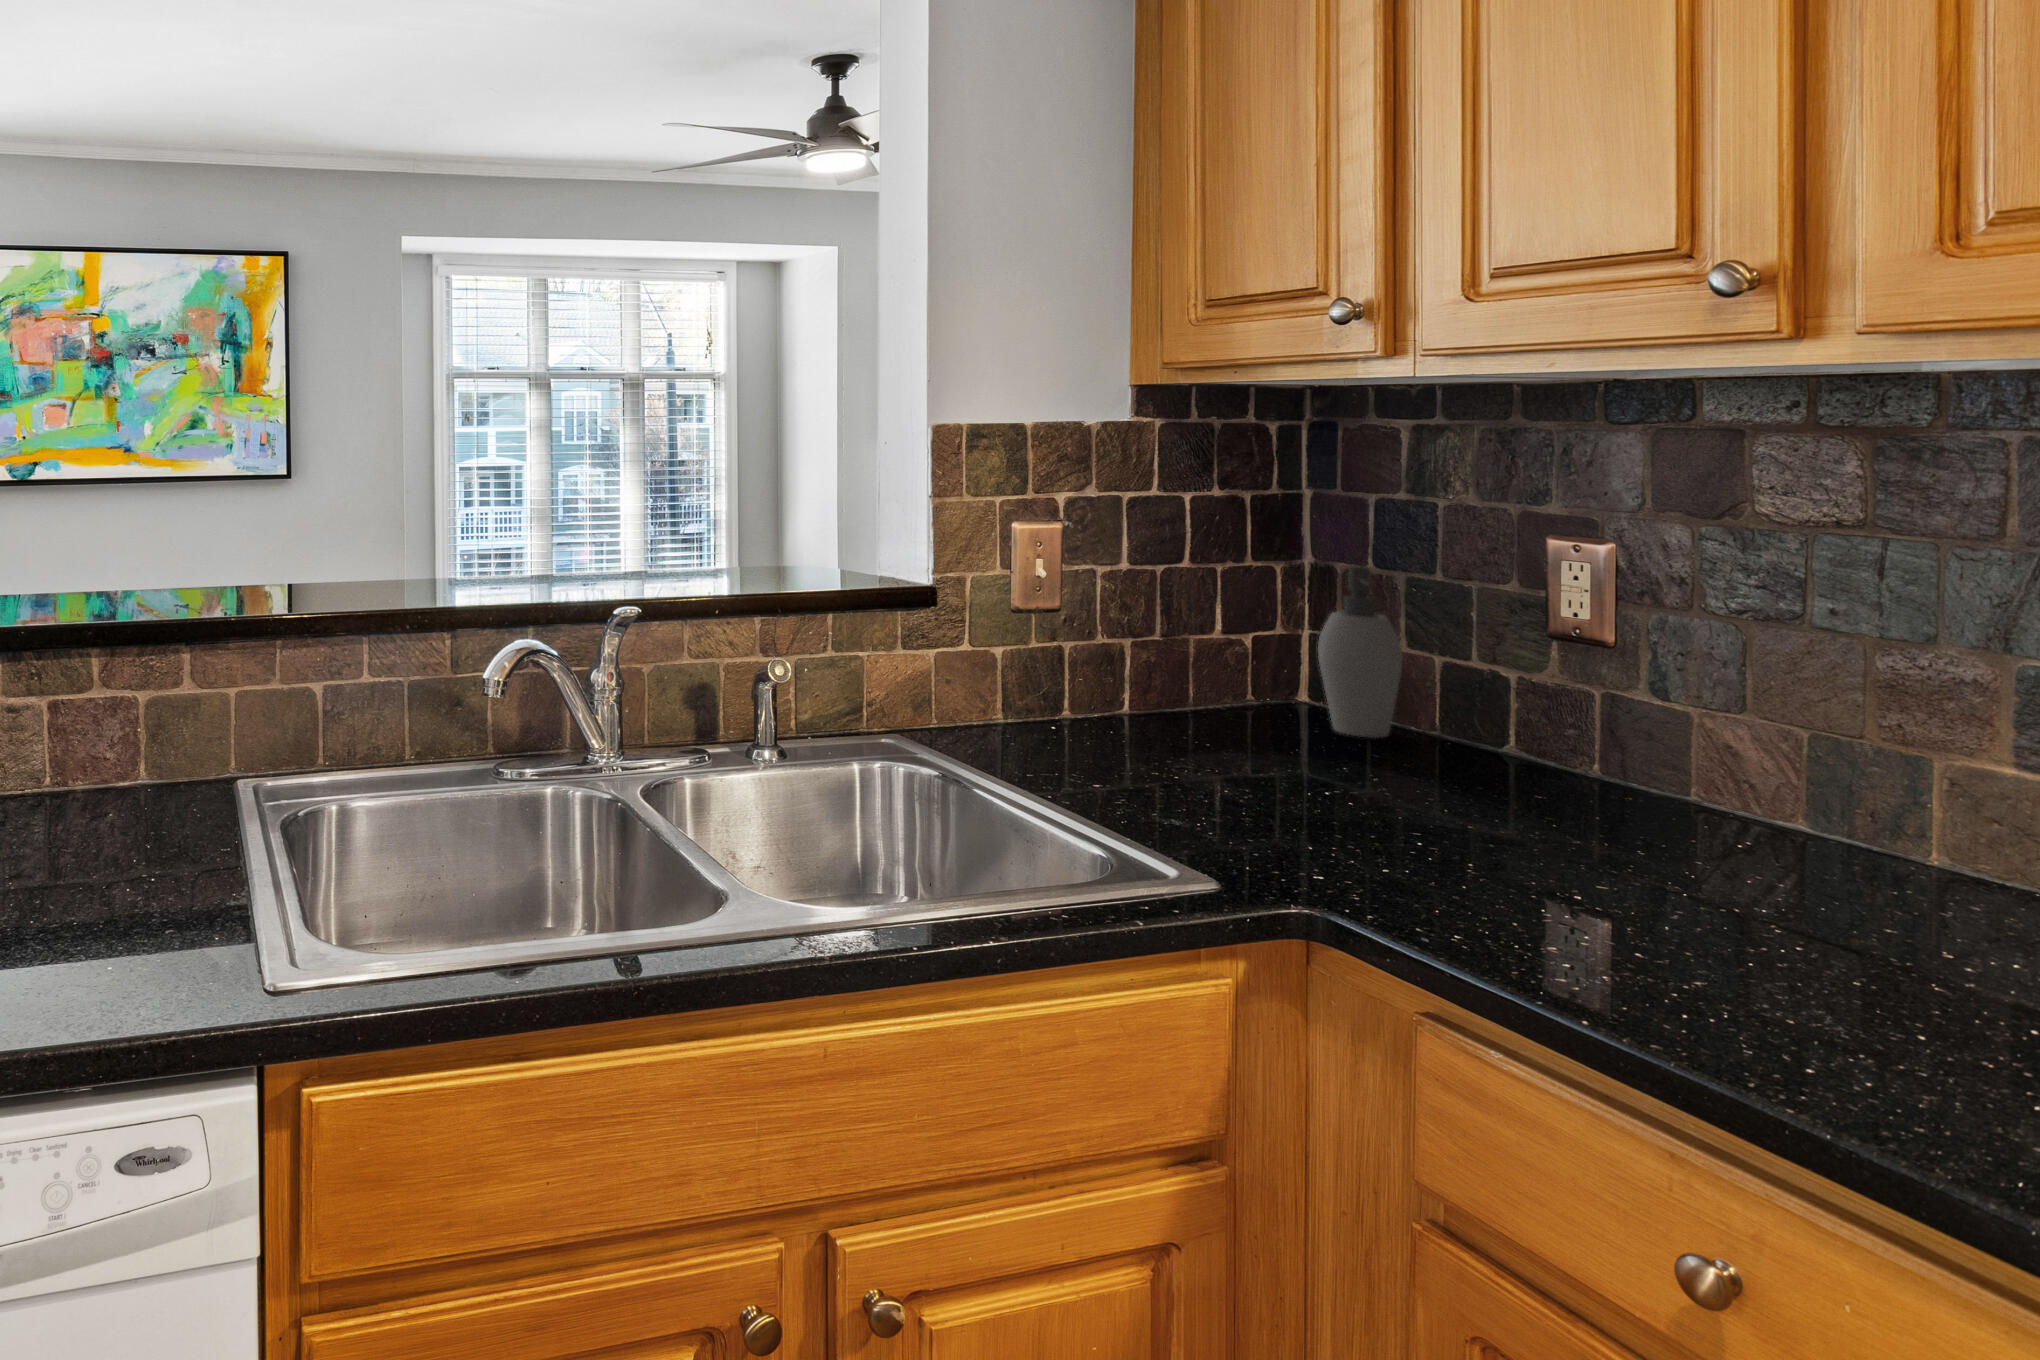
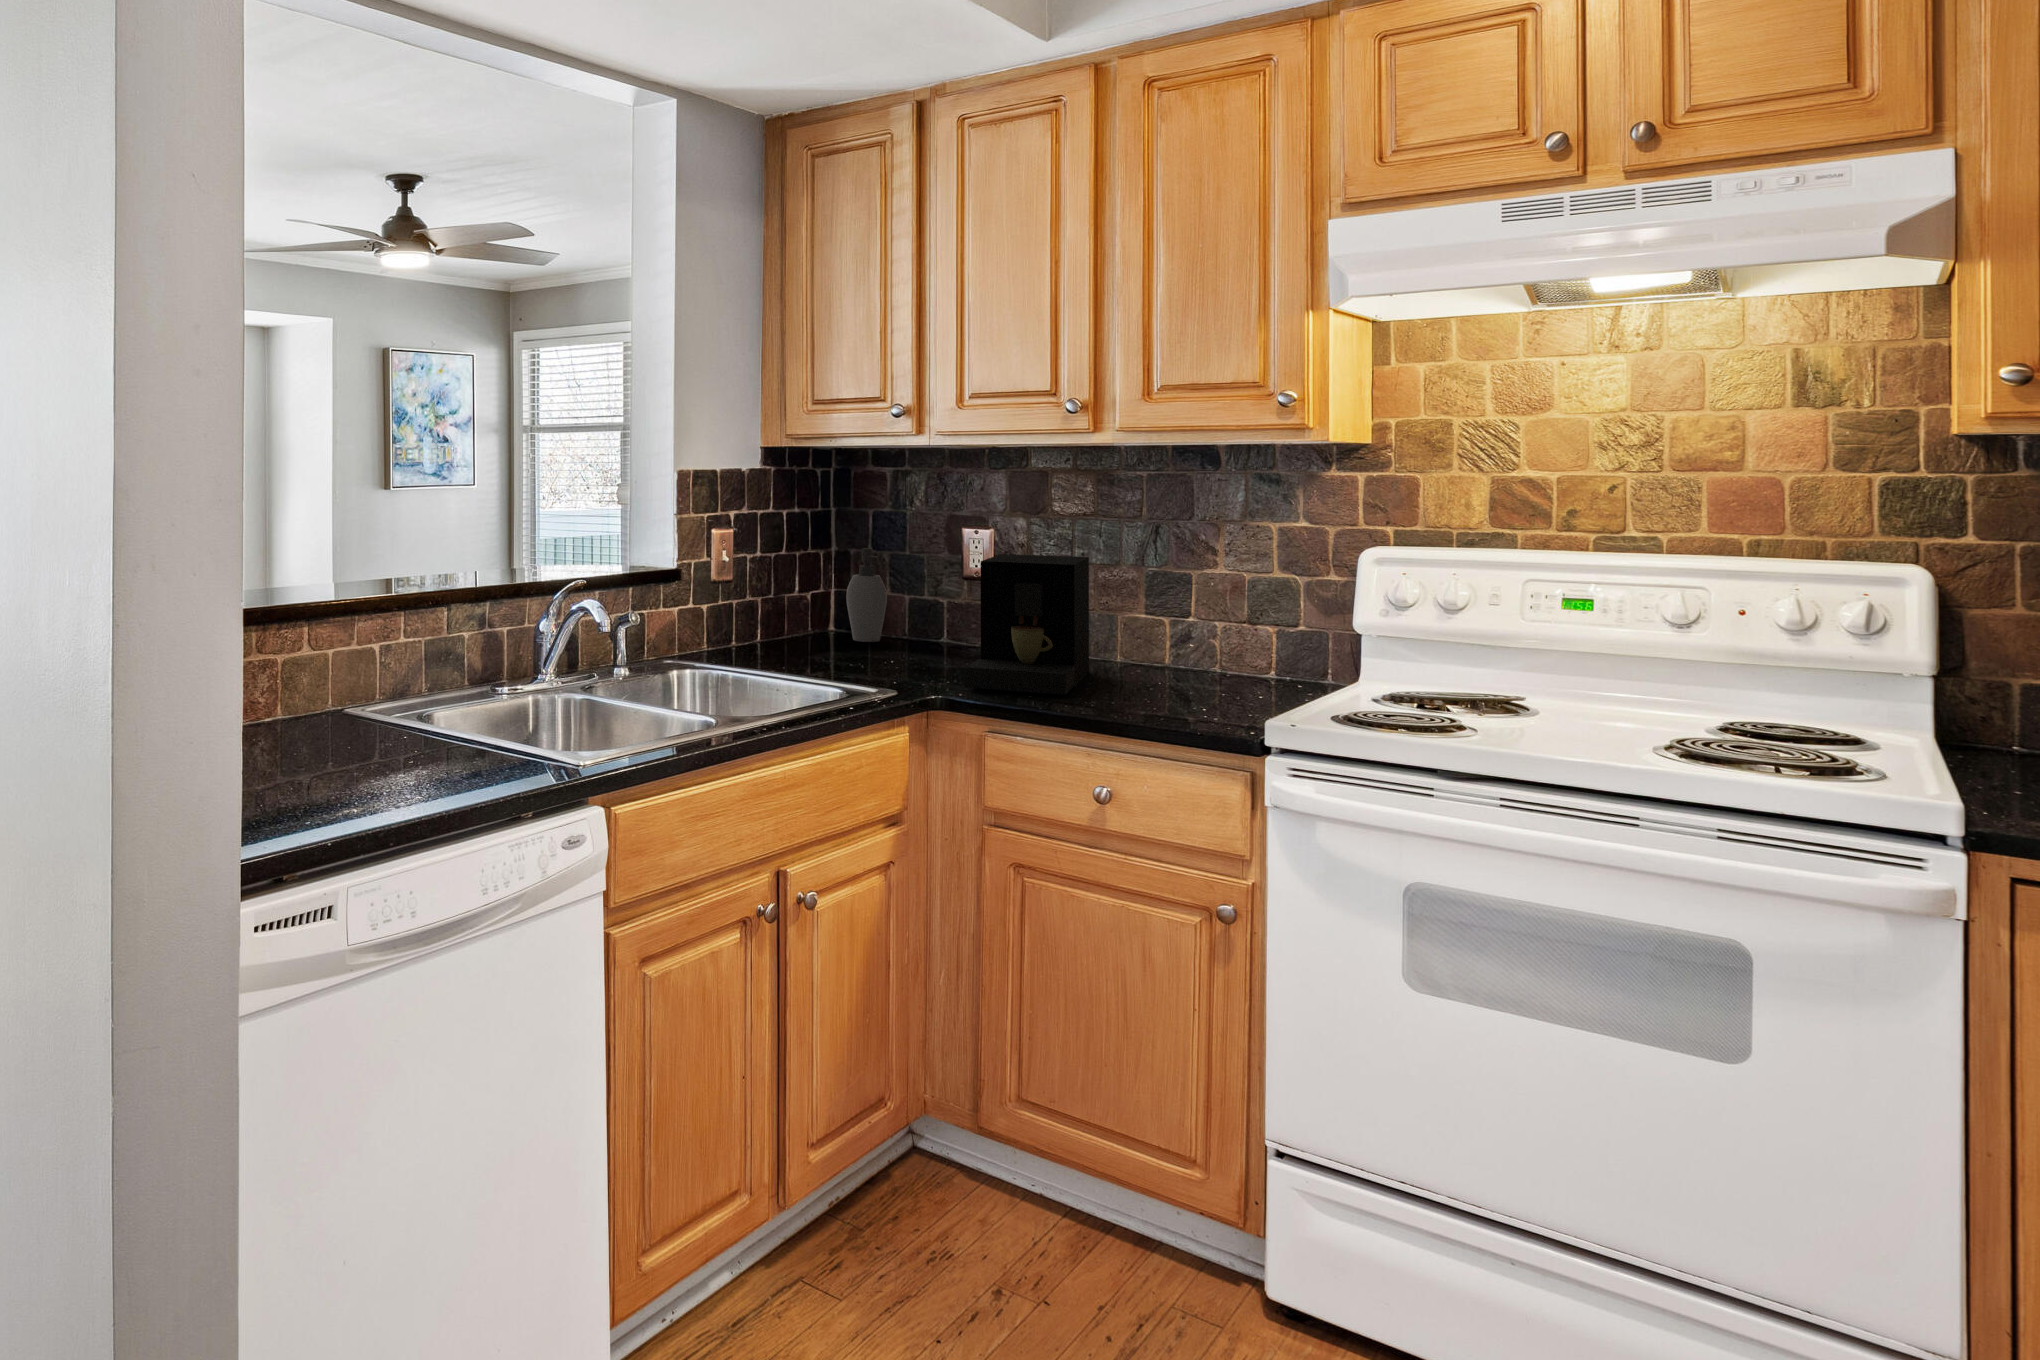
coffee maker: none [1421,600,1831,967] -> present [967,554,1089,695]

